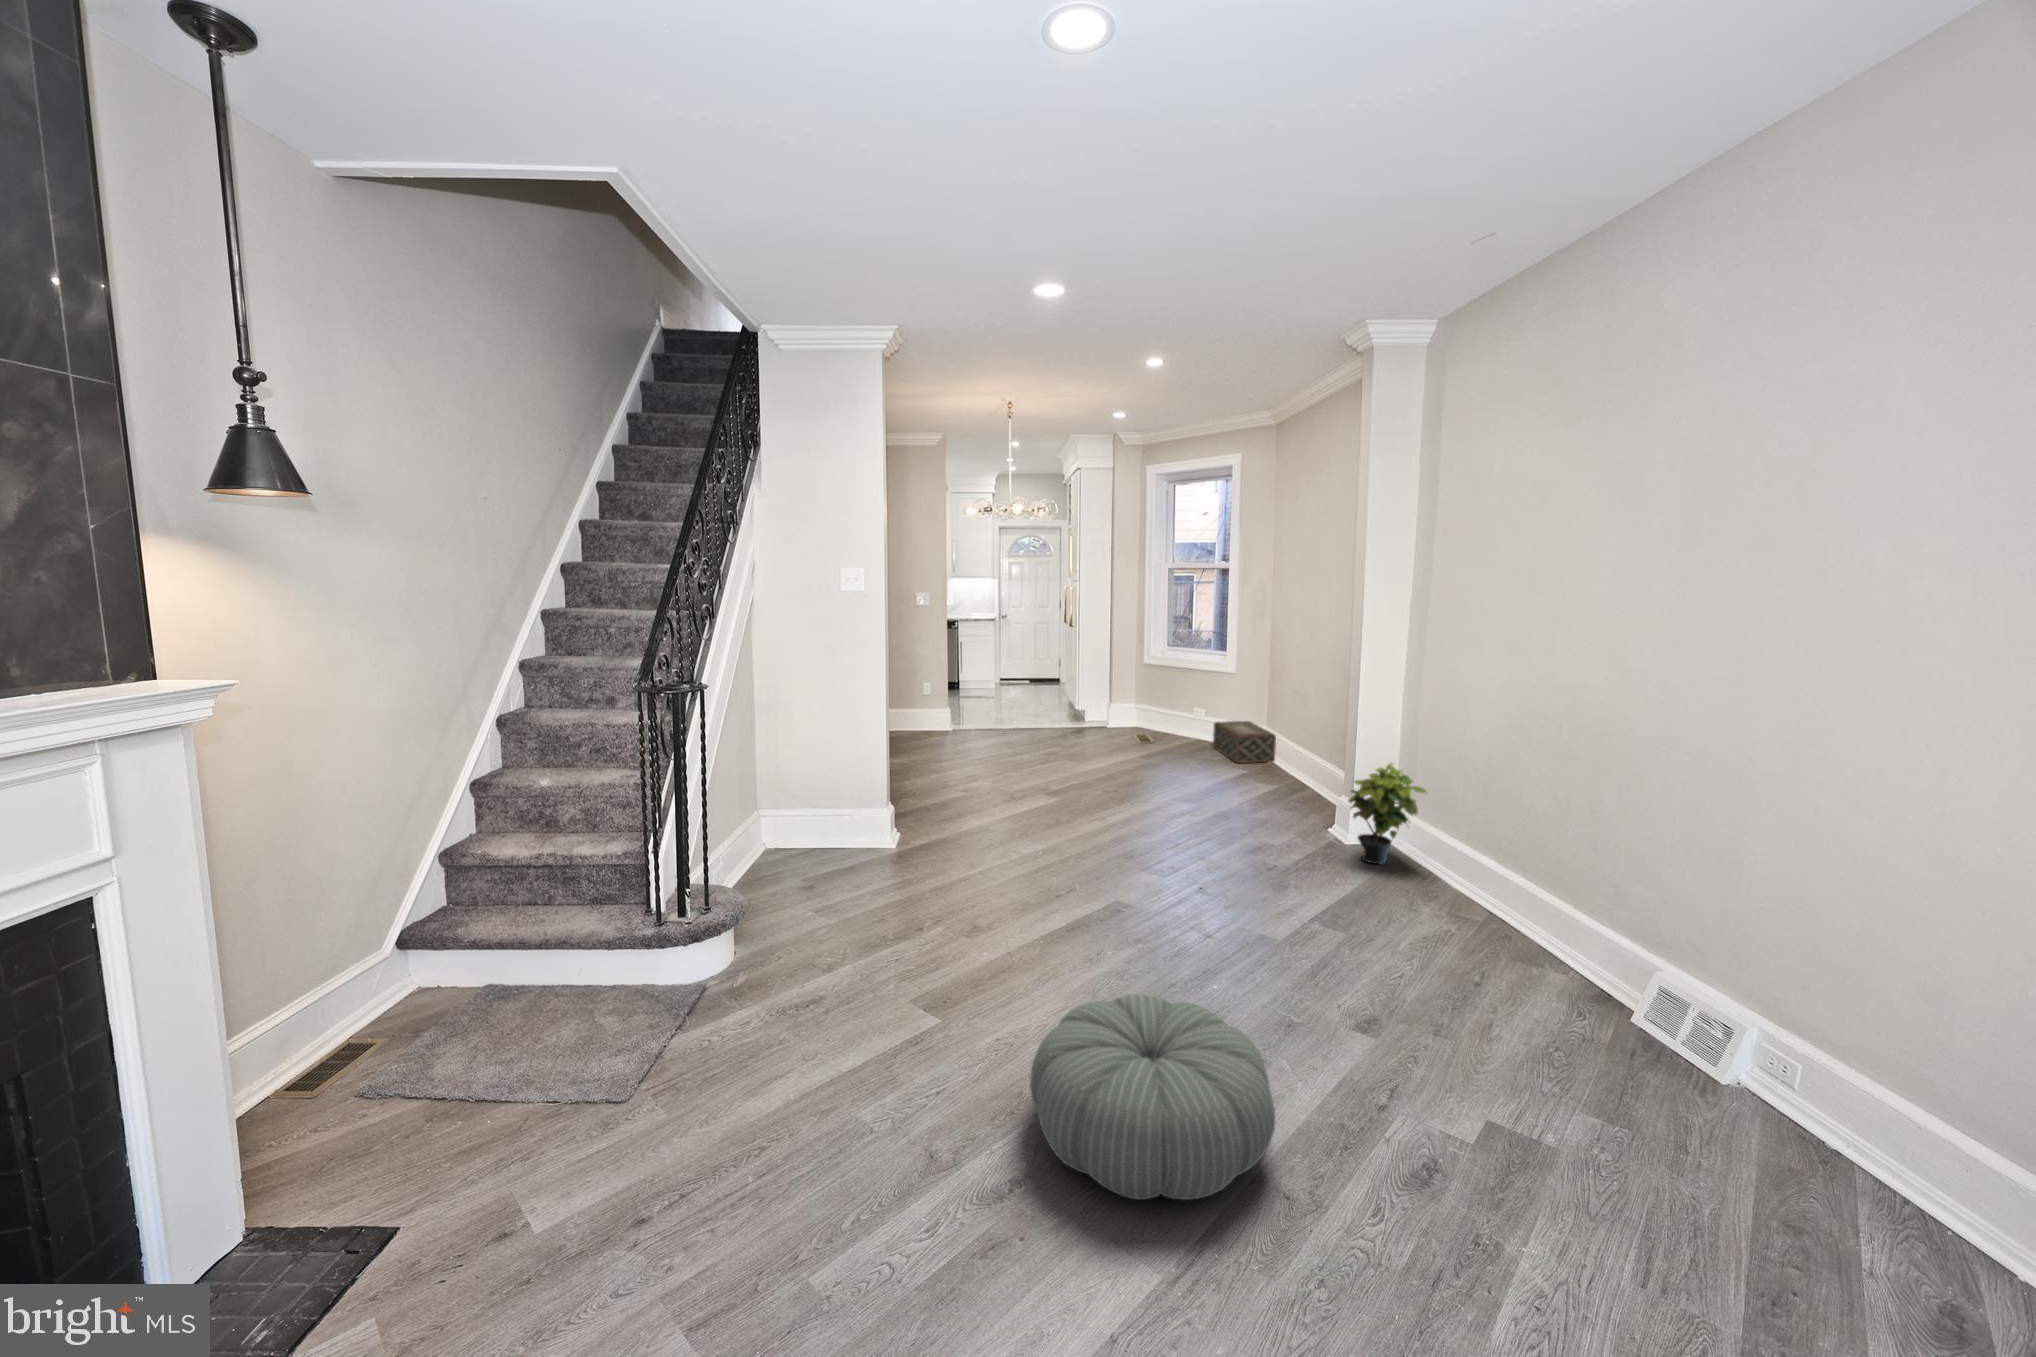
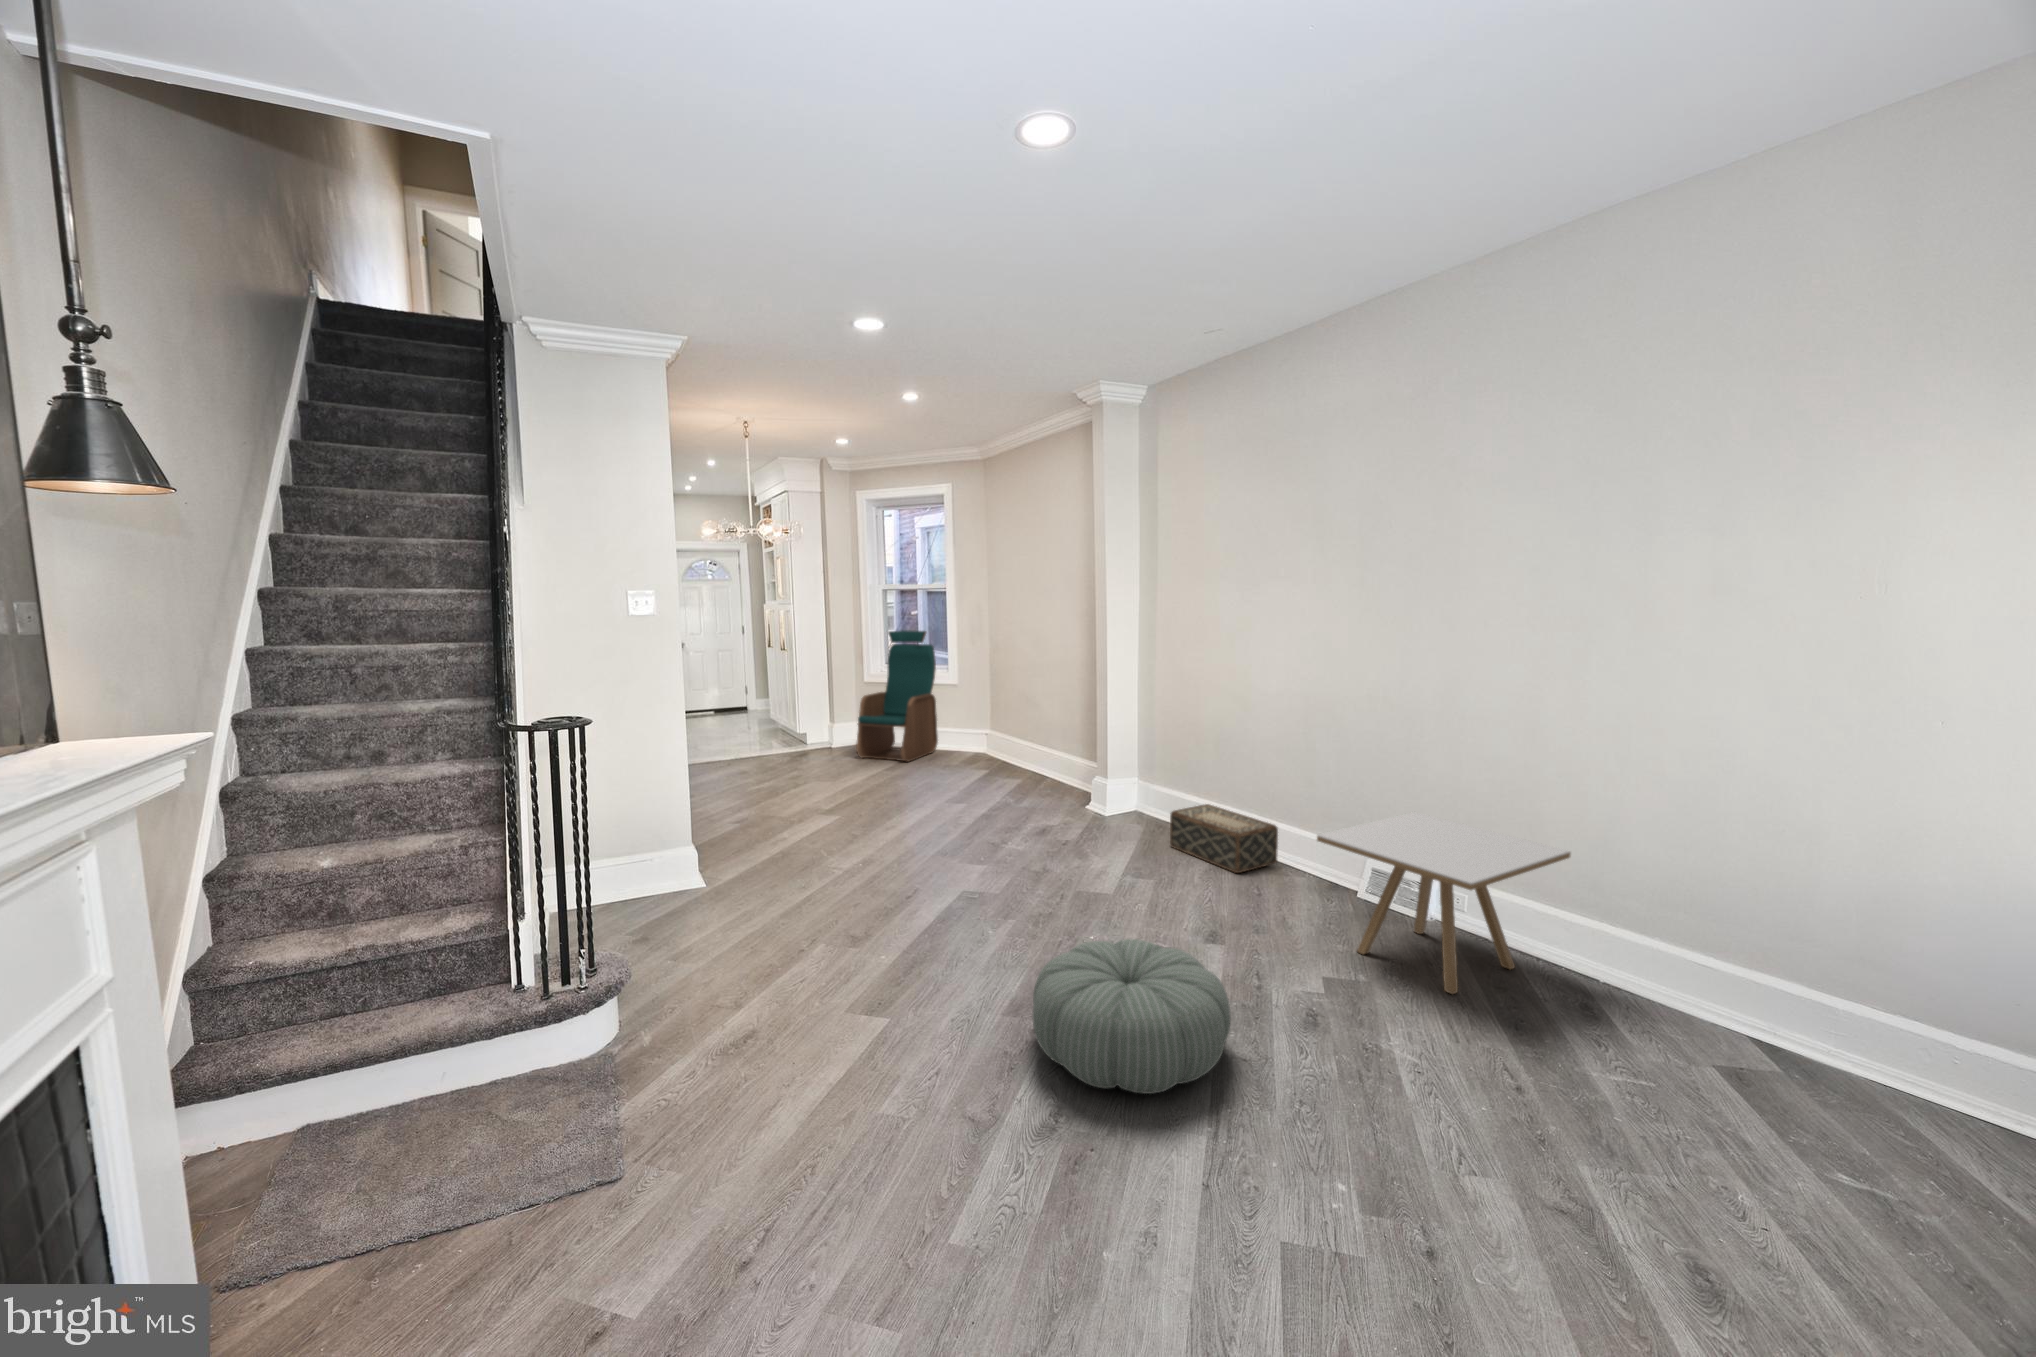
armchair: none [1111,605,1205,748] -> present [856,631,938,762]
woven basket: present [1213,721,1276,763] -> present [1170,804,1278,873]
potted plant: present [1349,763,1427,864] -> none [1115,743,1177,827]
side table: none [1516,919,1994,1212] -> present [1317,812,1571,994]

